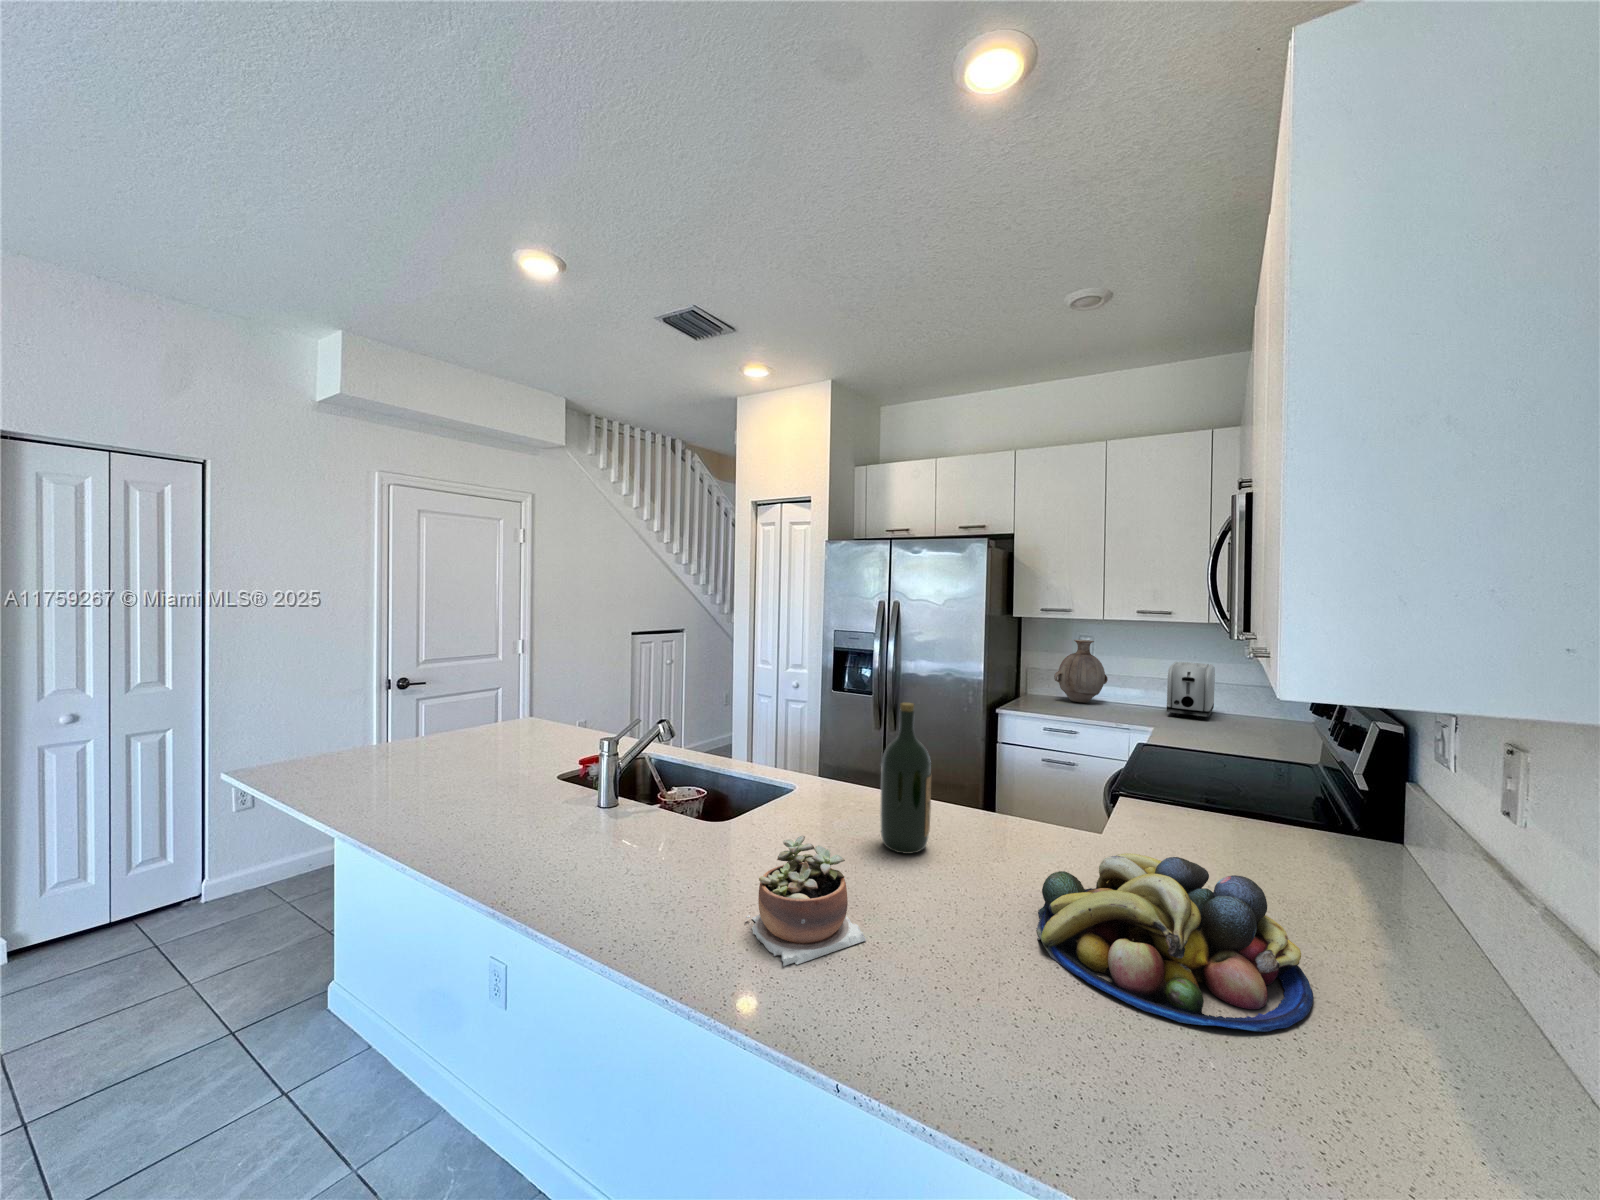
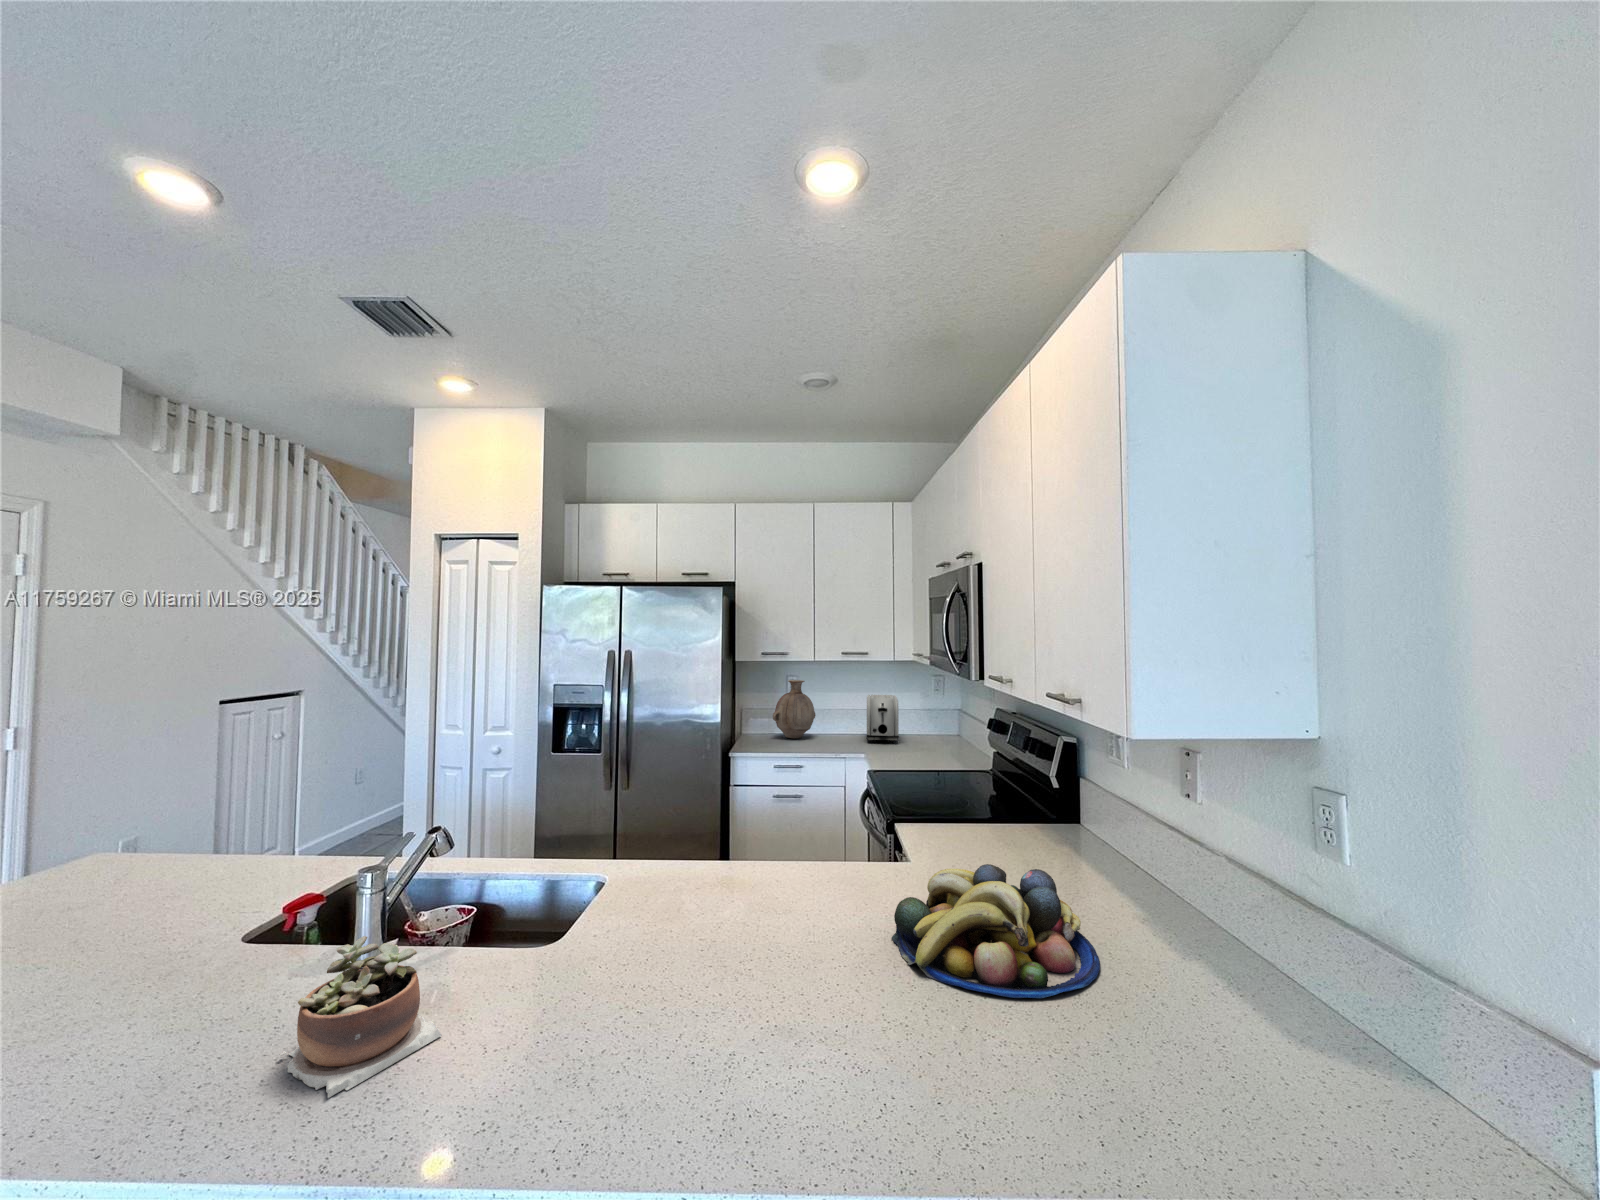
wine bottle: present [880,703,931,854] -> none [718,761,769,917]
succulent plant: present [746,835,866,966] -> present [279,936,442,1098]

